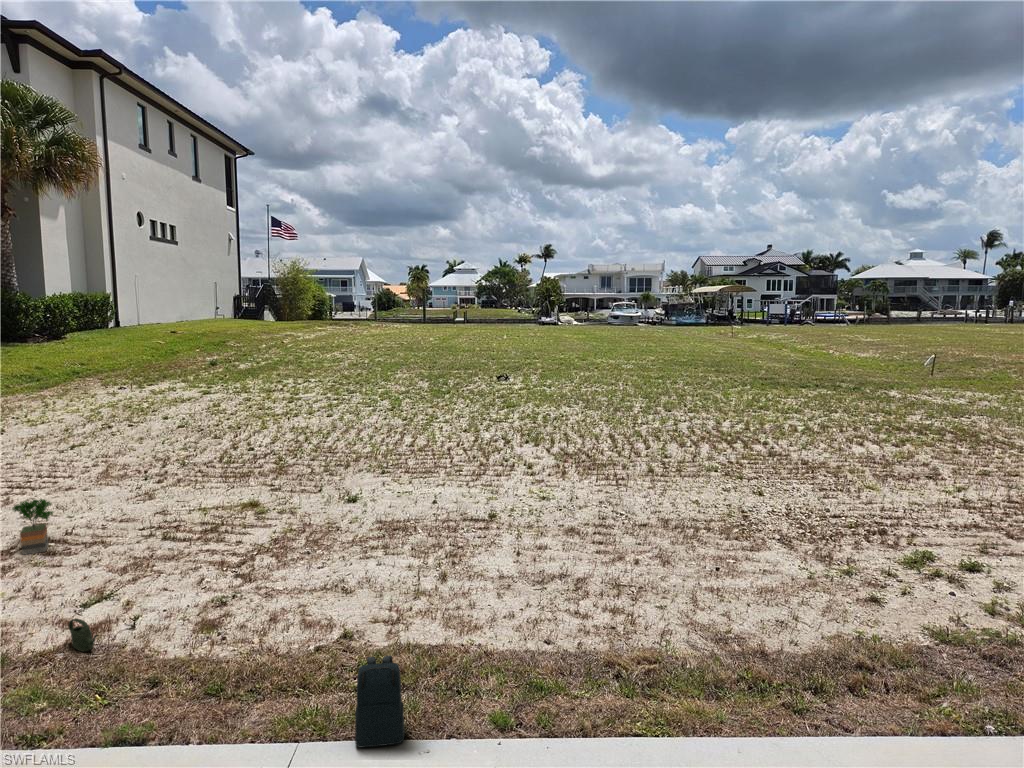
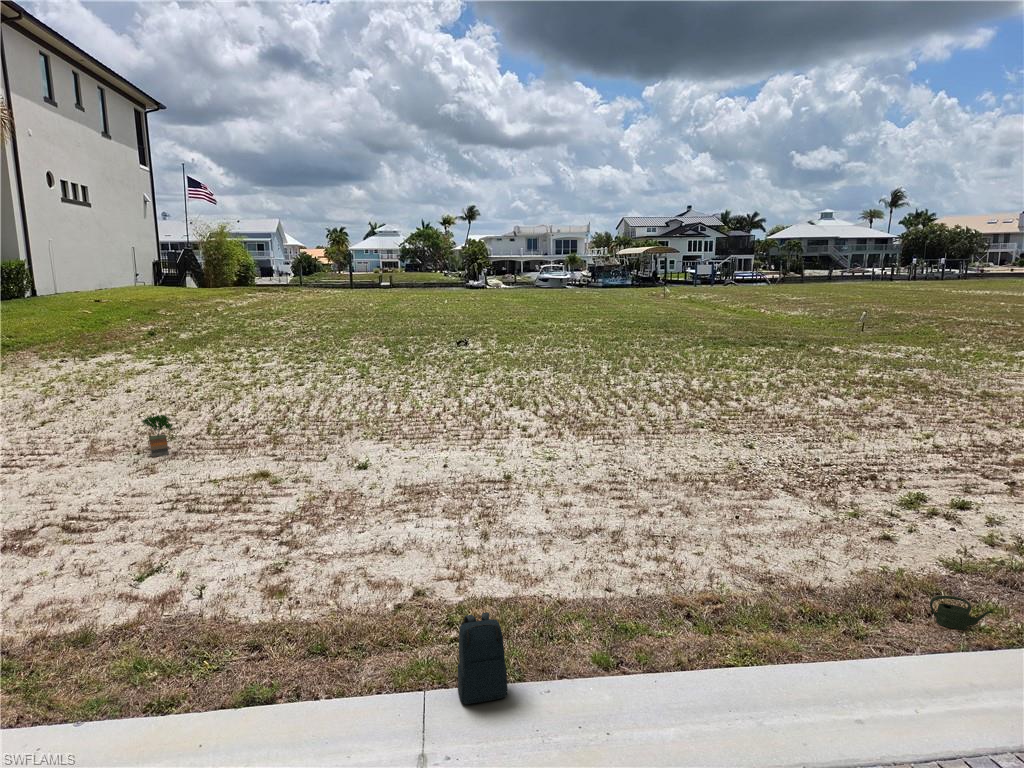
potted tree: present [12,499,53,555] -> present [142,415,172,457]
watering can: present [69,619,98,652] -> present [930,595,993,630]

